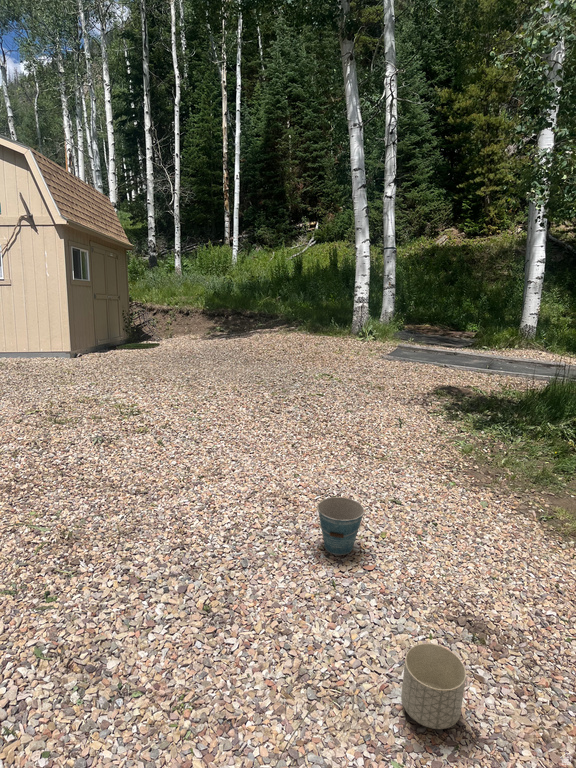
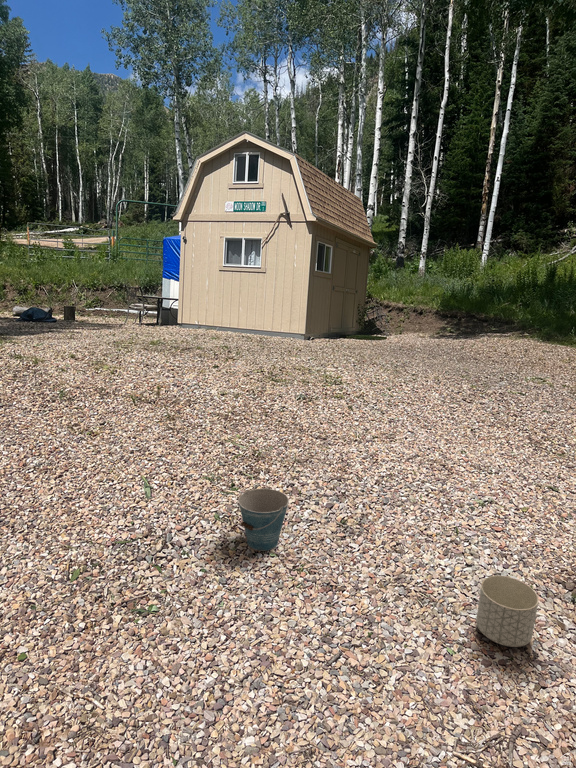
bucket: present [316,497,365,555] -> present [237,488,289,551]

